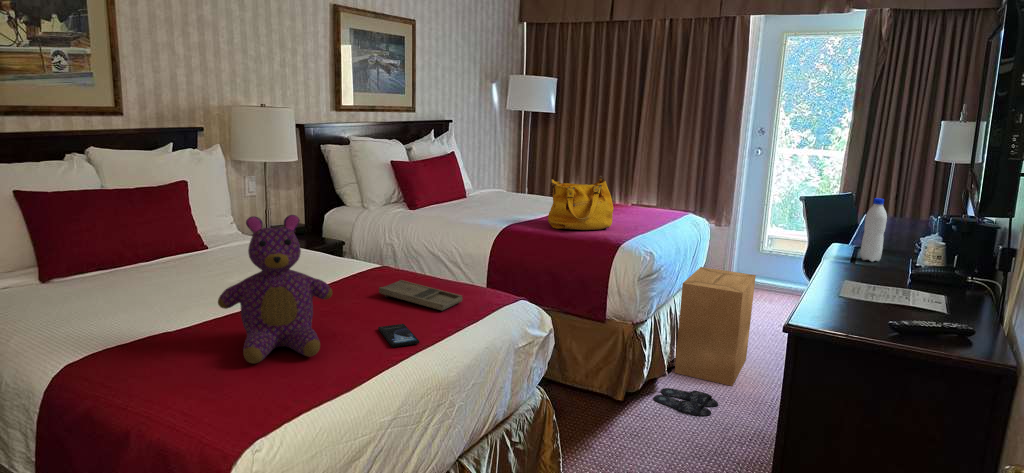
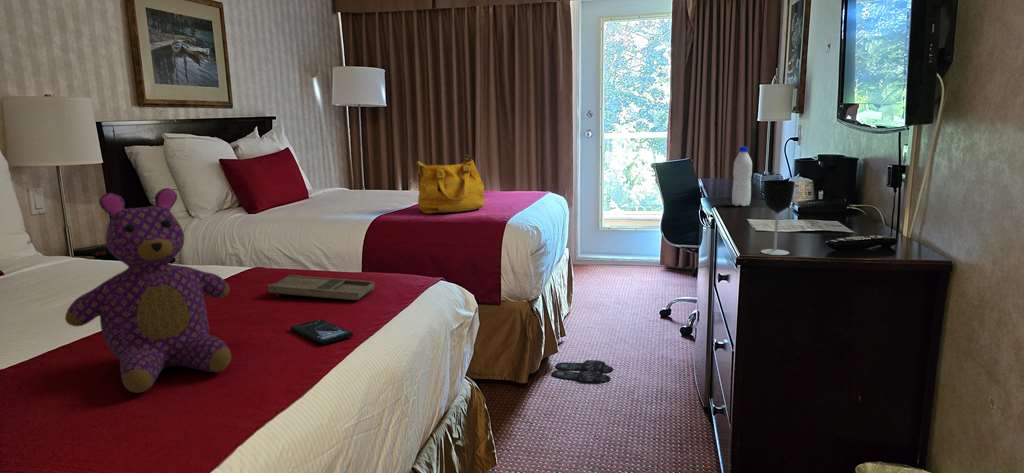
wine glass: none [826,251,867,329] -> present [761,180,795,255]
cardboard box: present [675,267,756,386] -> none [561,240,621,350]

